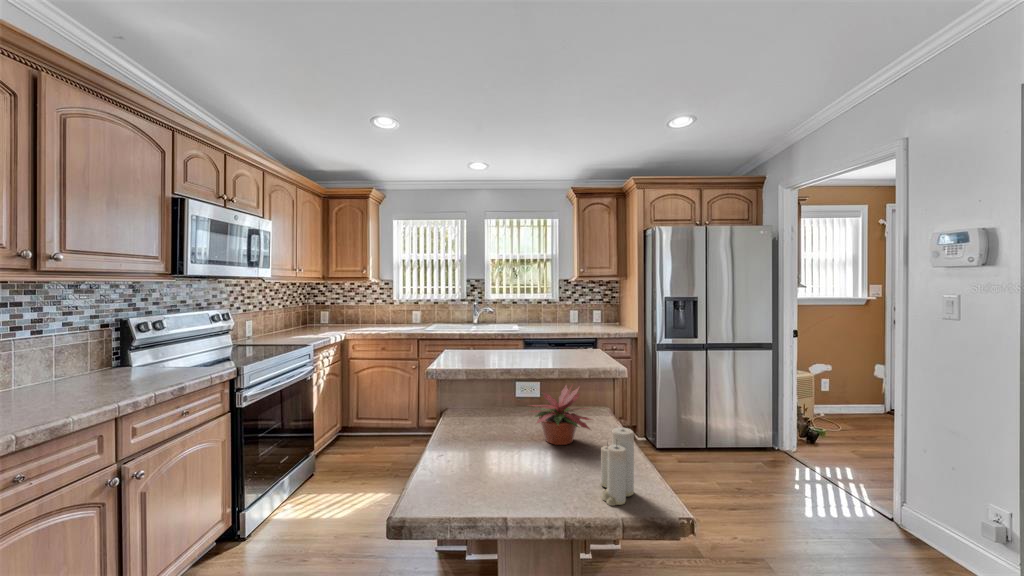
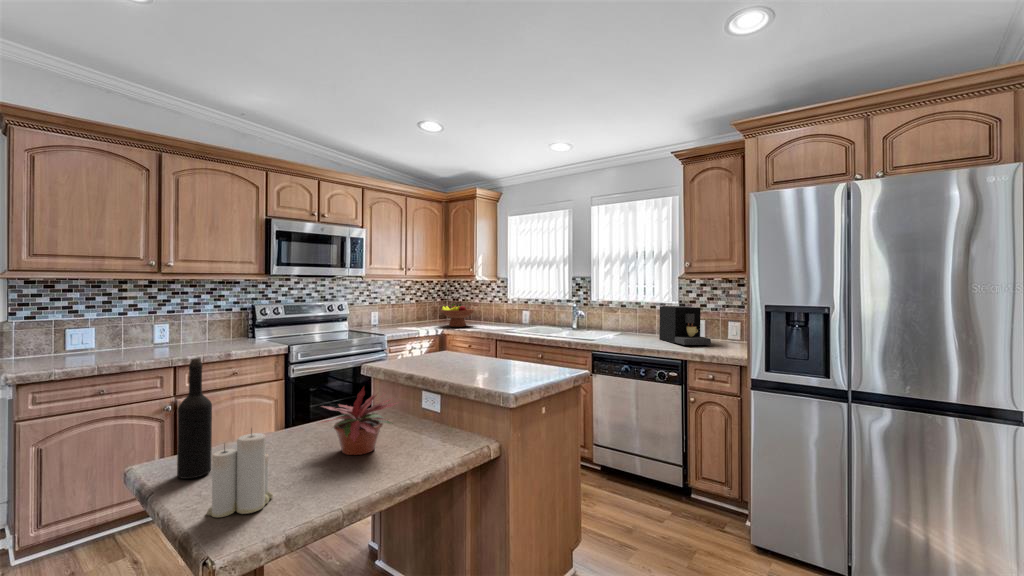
coffee maker: none [555,303,598,331] -> present [659,306,711,345]
fruit bowl: none [334,306,373,331] -> present [441,304,474,327]
wine bottle: none [499,374,527,496] -> present [177,358,212,479]

